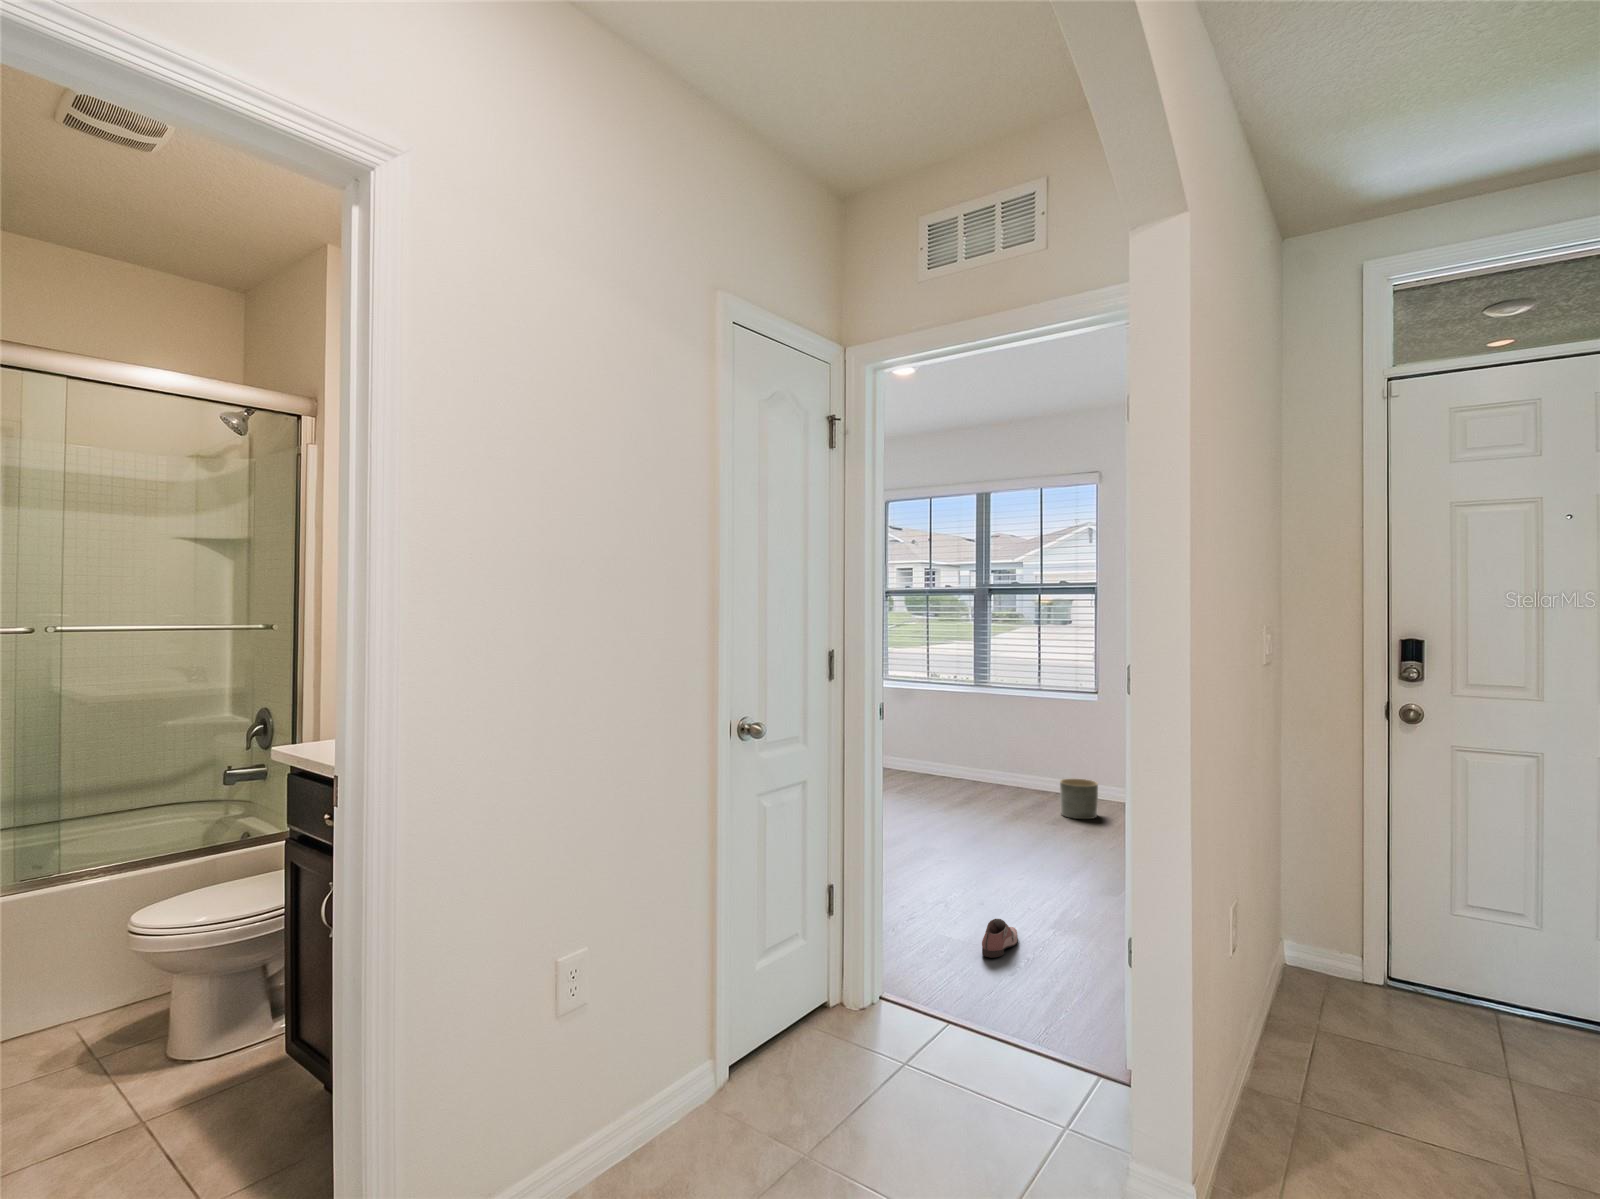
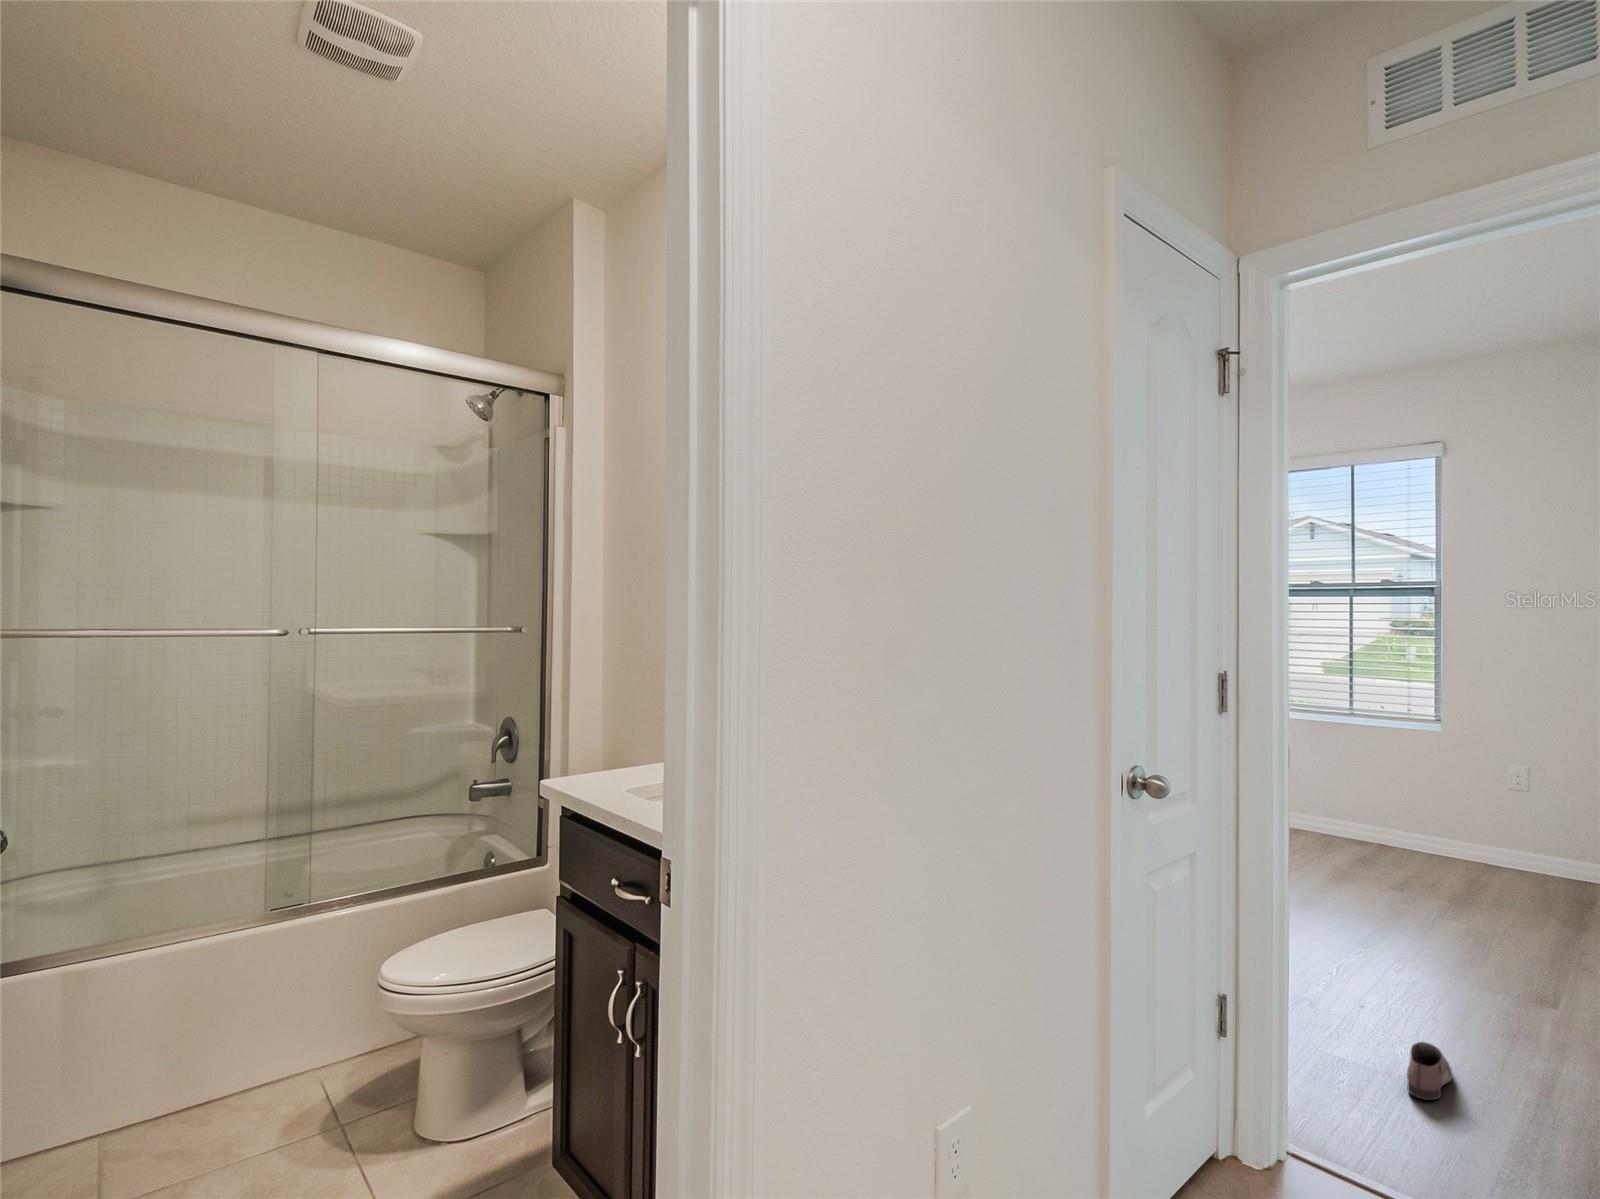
planter: present [1060,779,1098,819] -> none [1400,830,1458,884]

